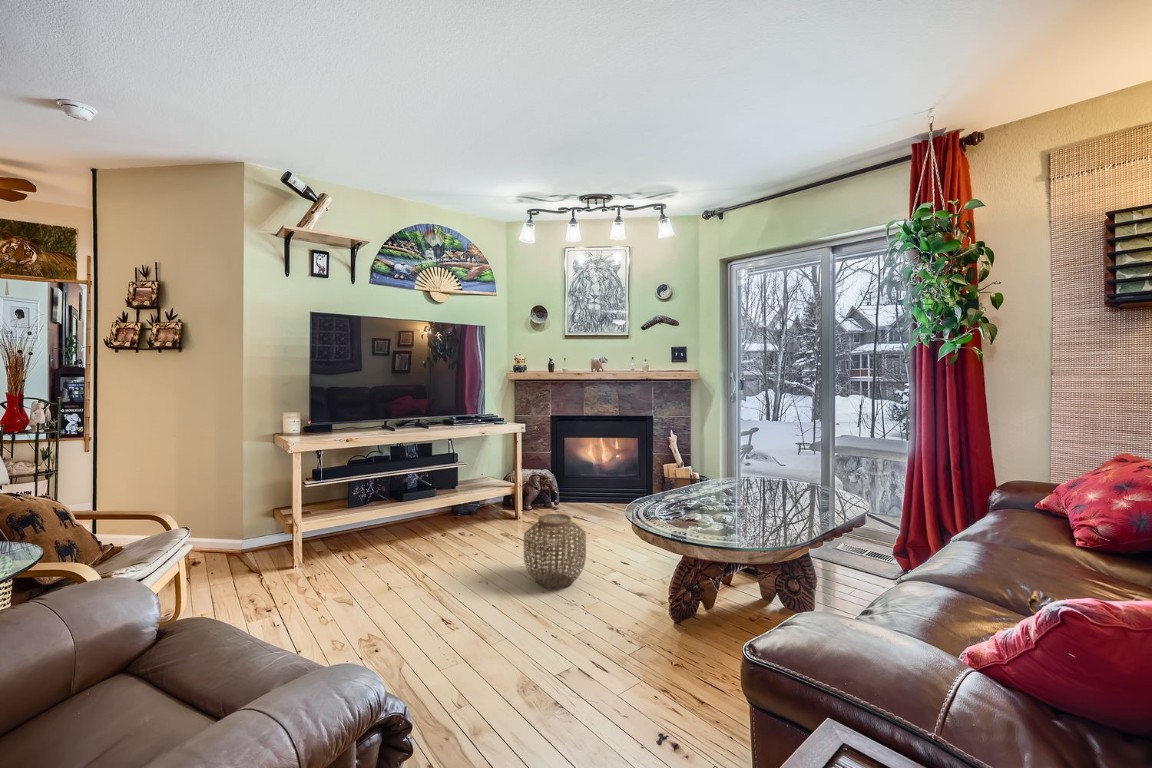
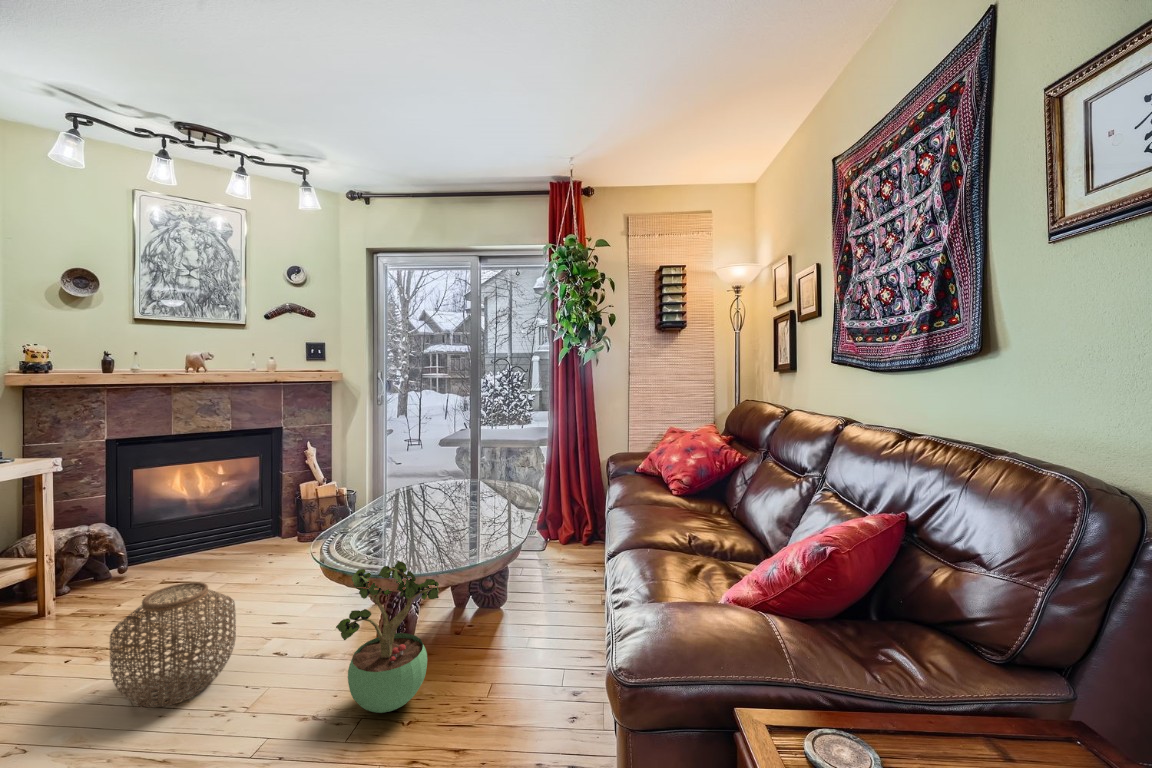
potted plant: none [626,528,700,648] -> present [336,560,439,713]

